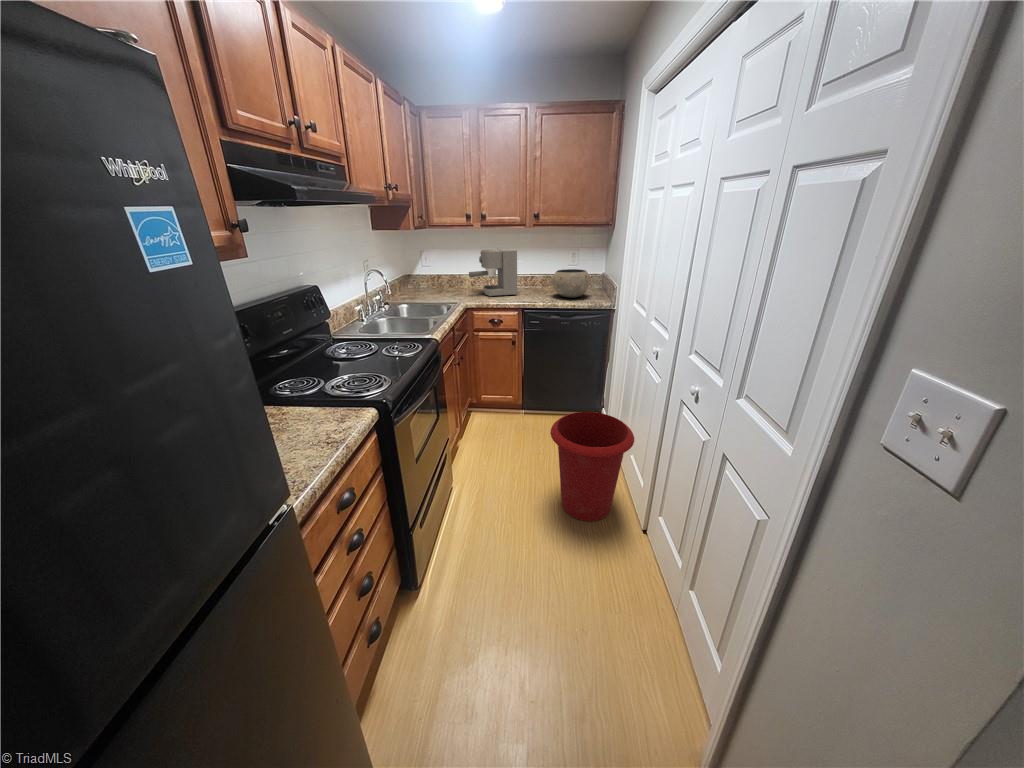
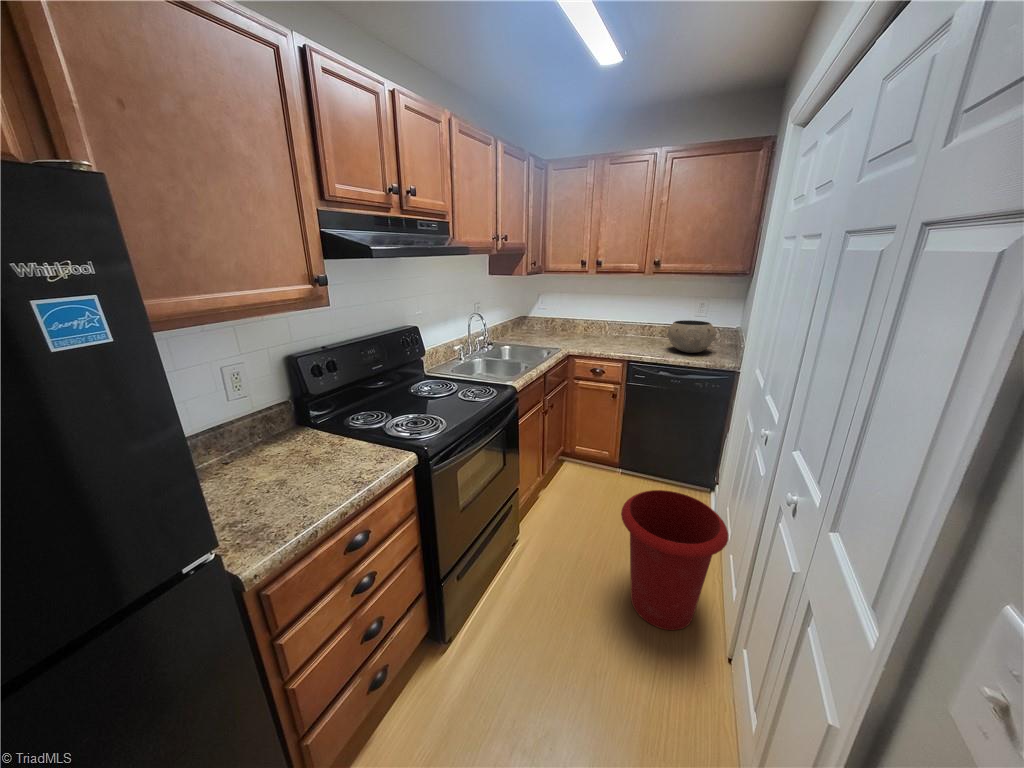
coffee maker: present [469,248,517,297] -> none [577,295,631,344]

